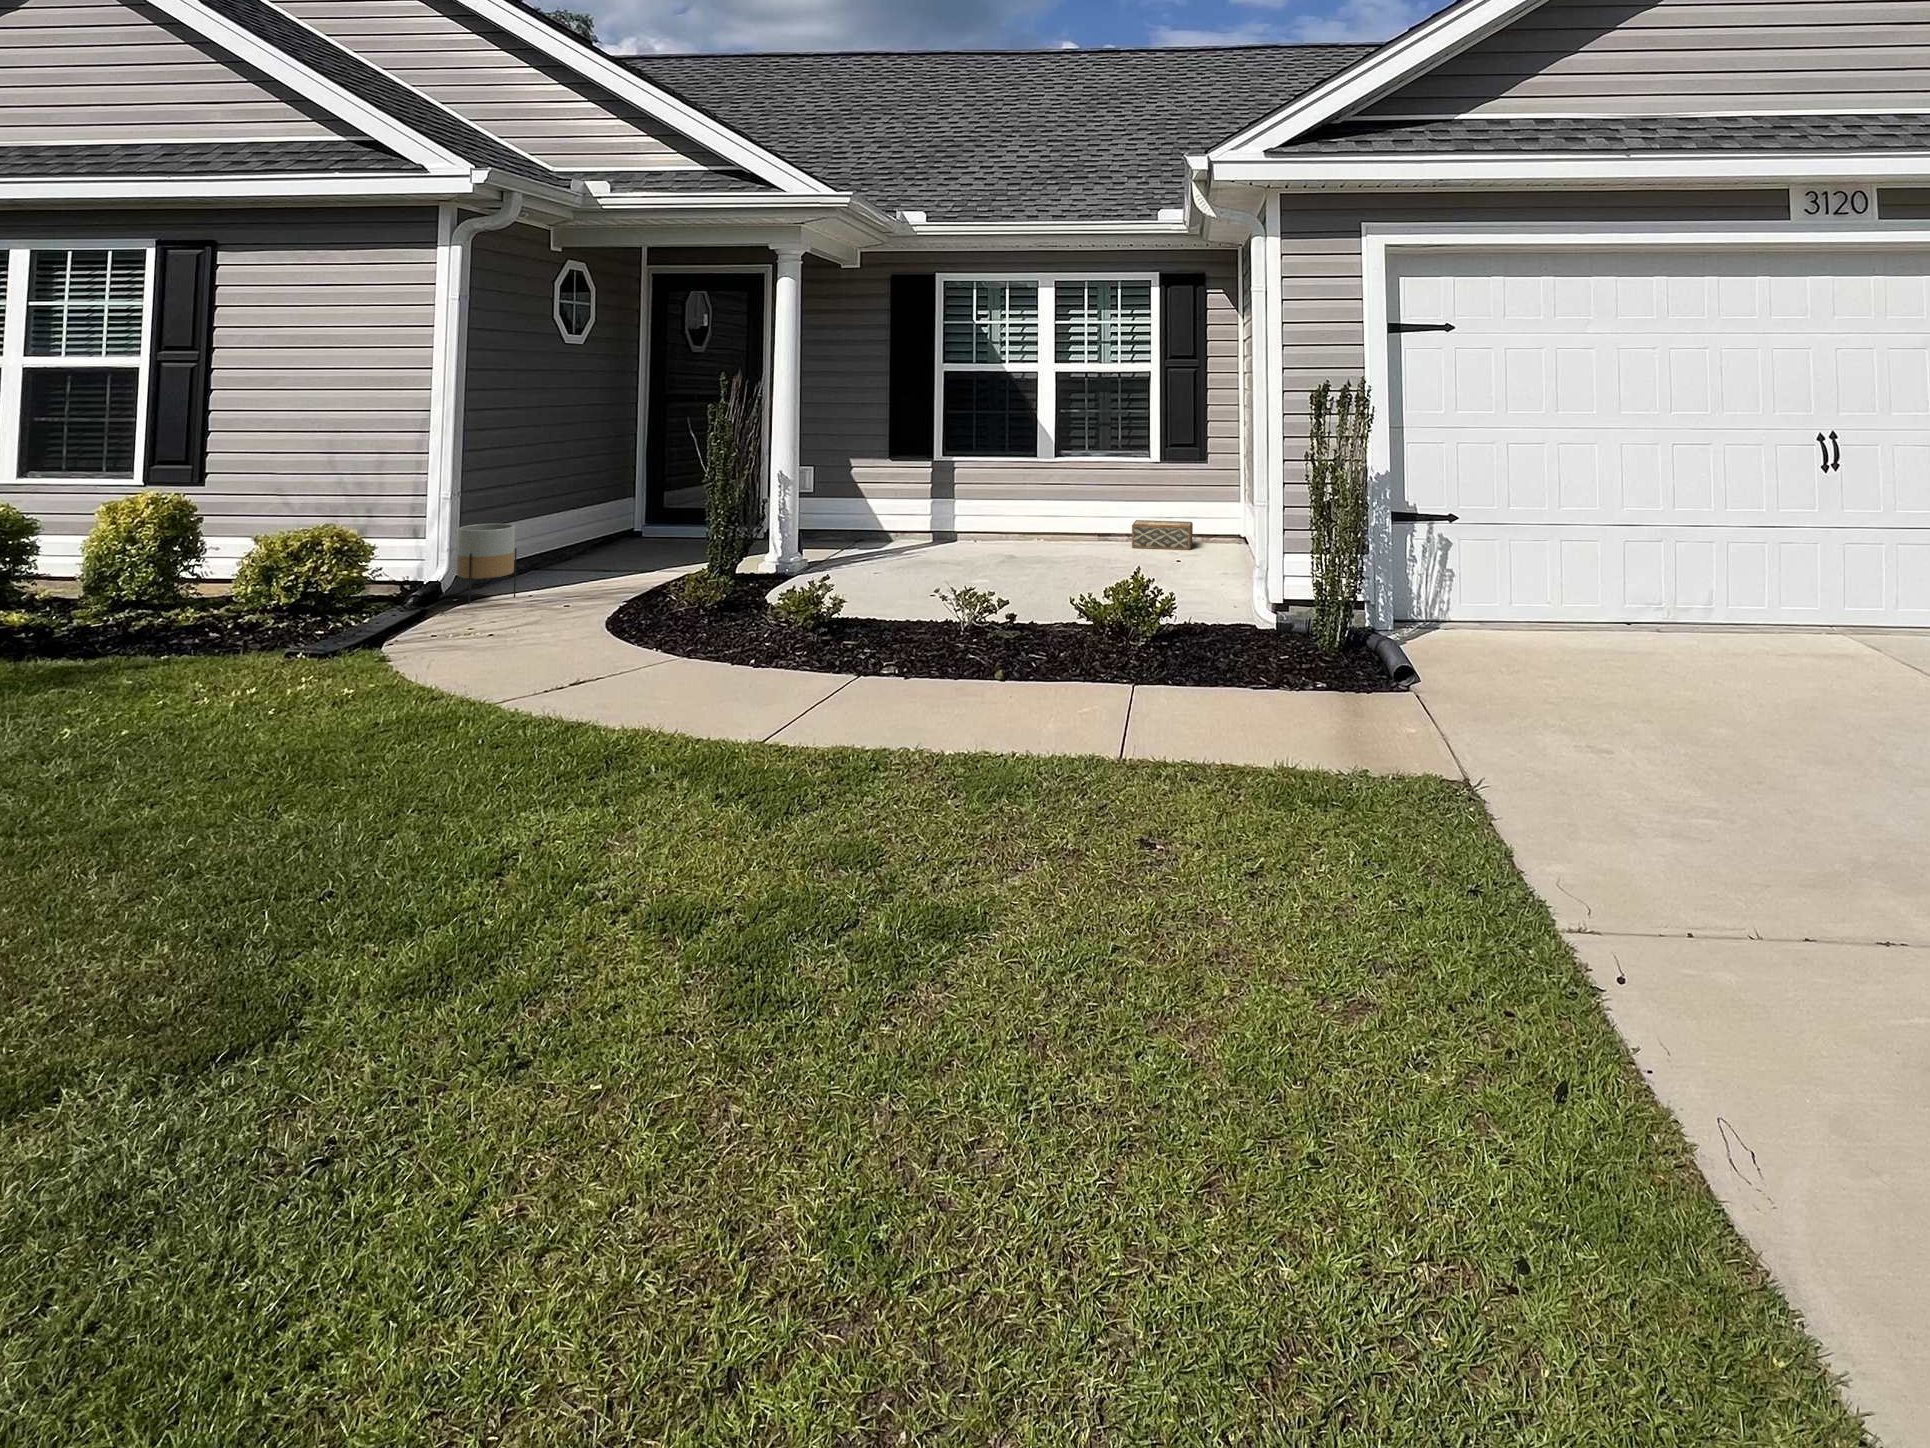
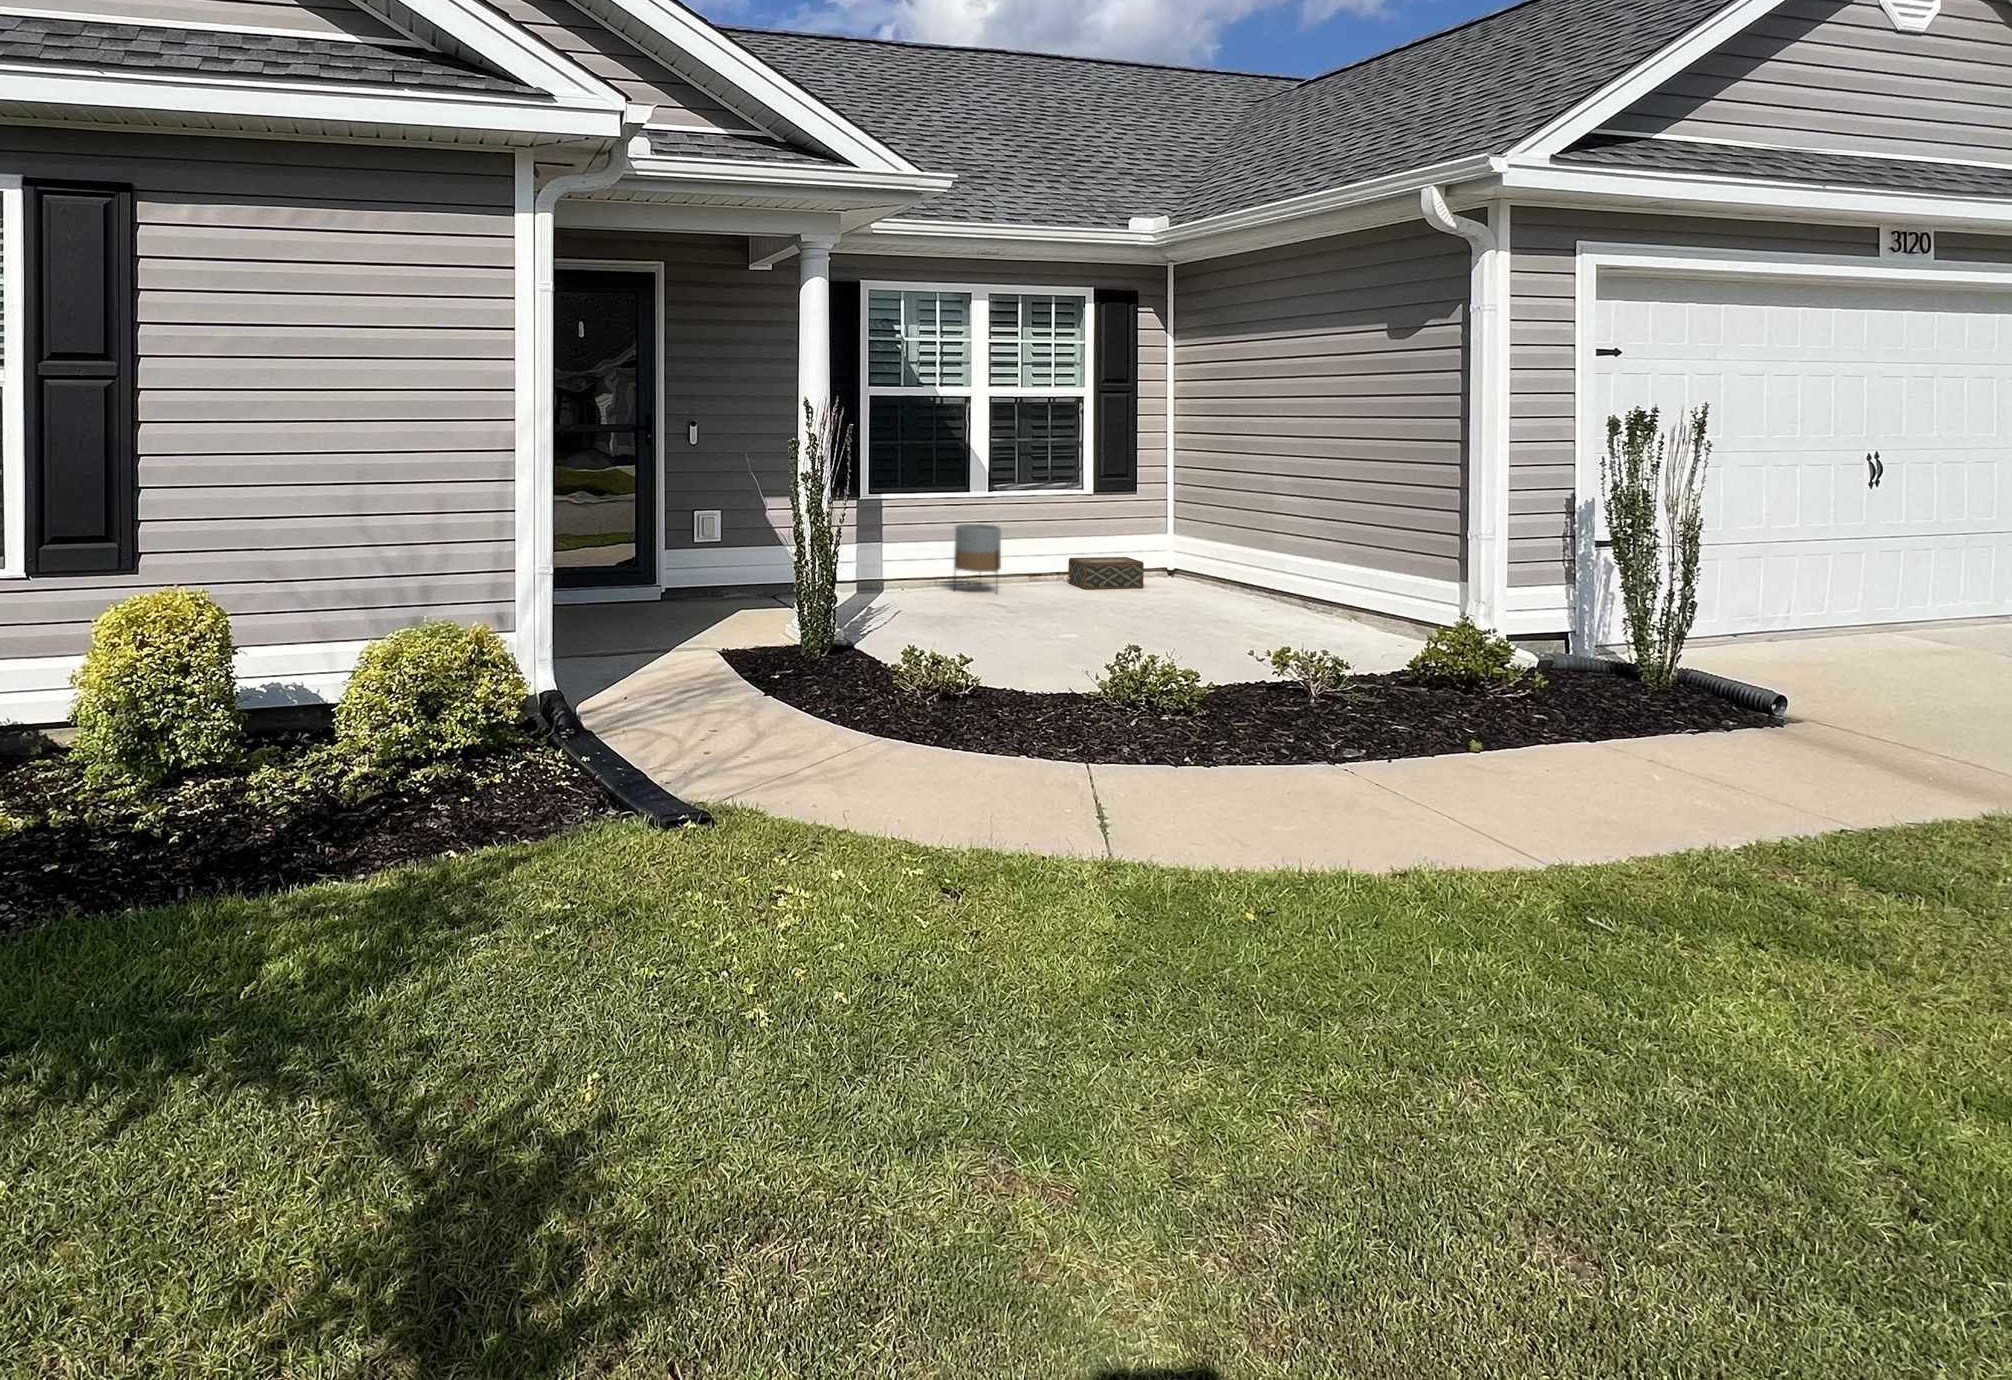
planter: present [457,524,517,604] -> present [954,524,1001,580]

